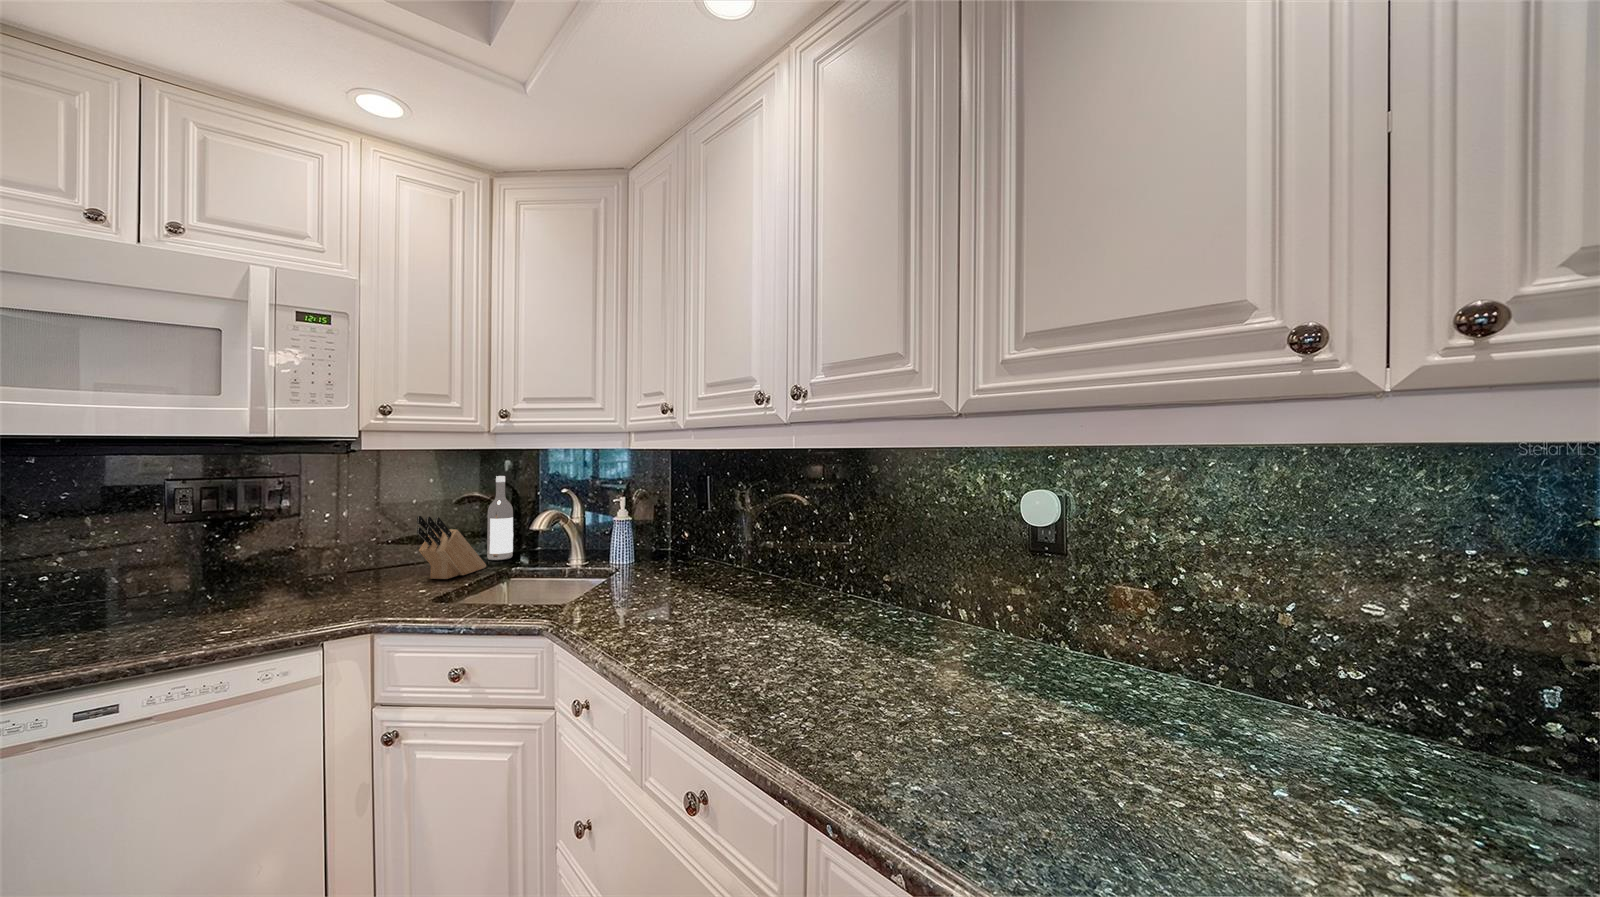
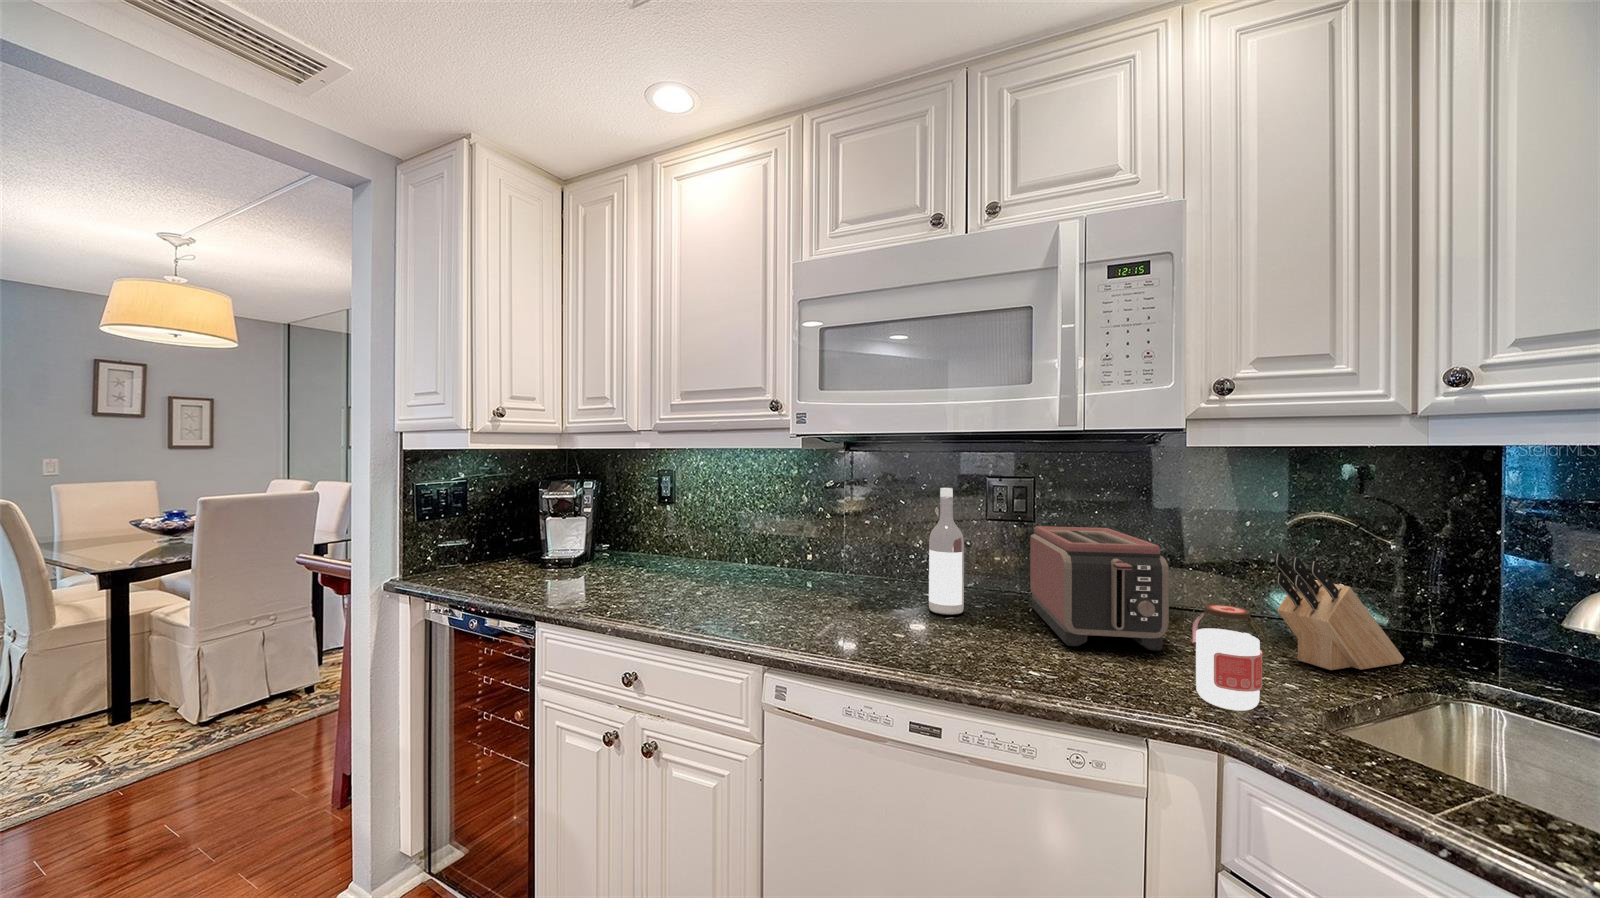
wine bottle: present [487,476,513,560] -> present [929,488,964,615]
toaster: none [213,513,345,608] -> present [1030,526,1169,650]
jar: none [358,550,402,613] -> present [1192,604,1265,711]

